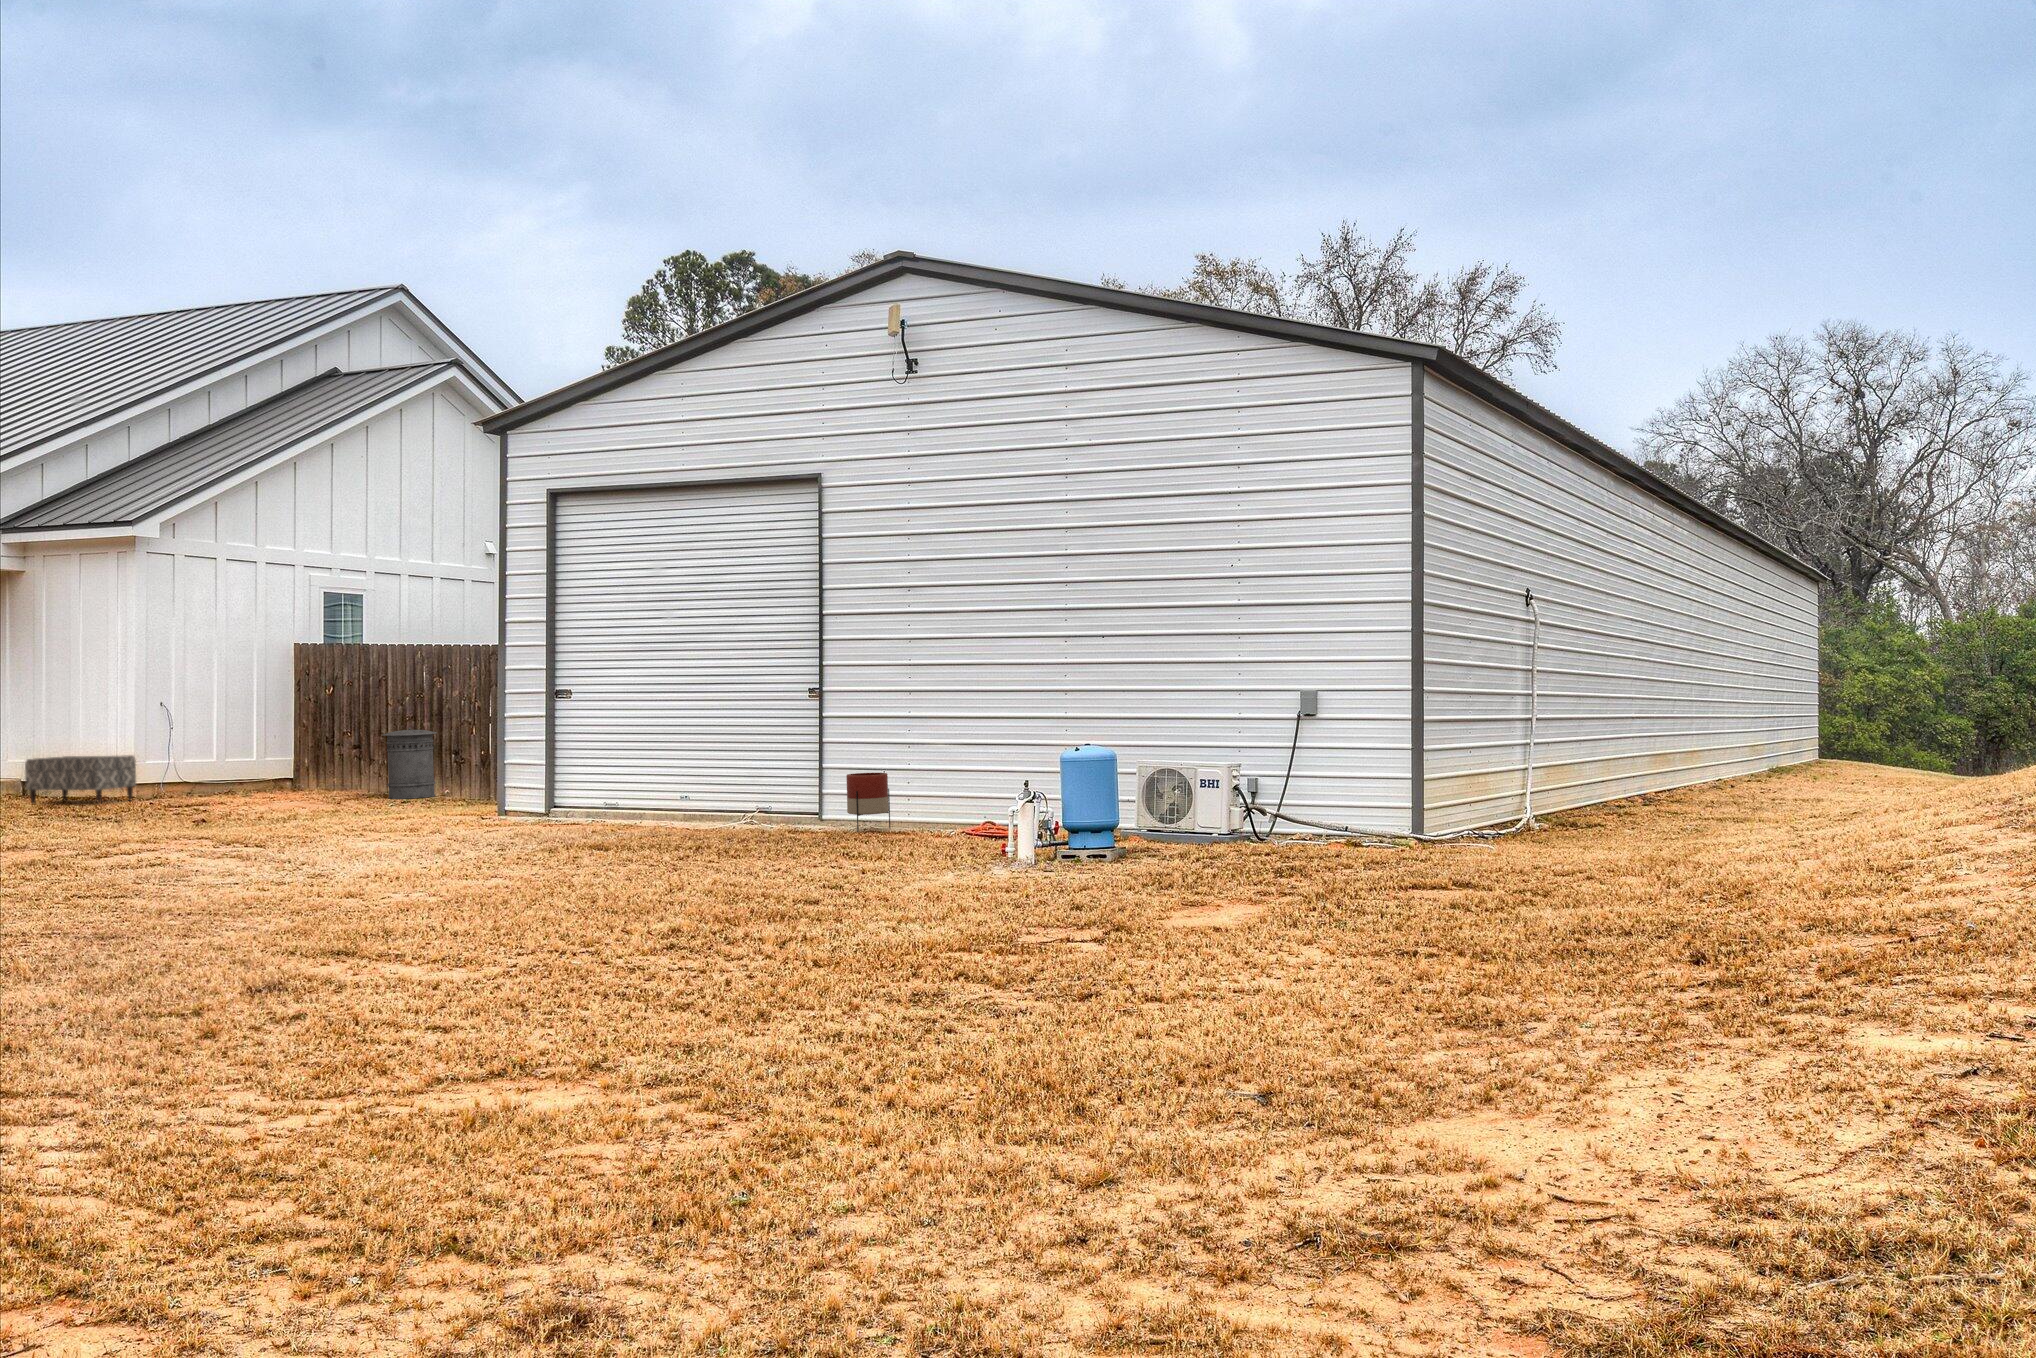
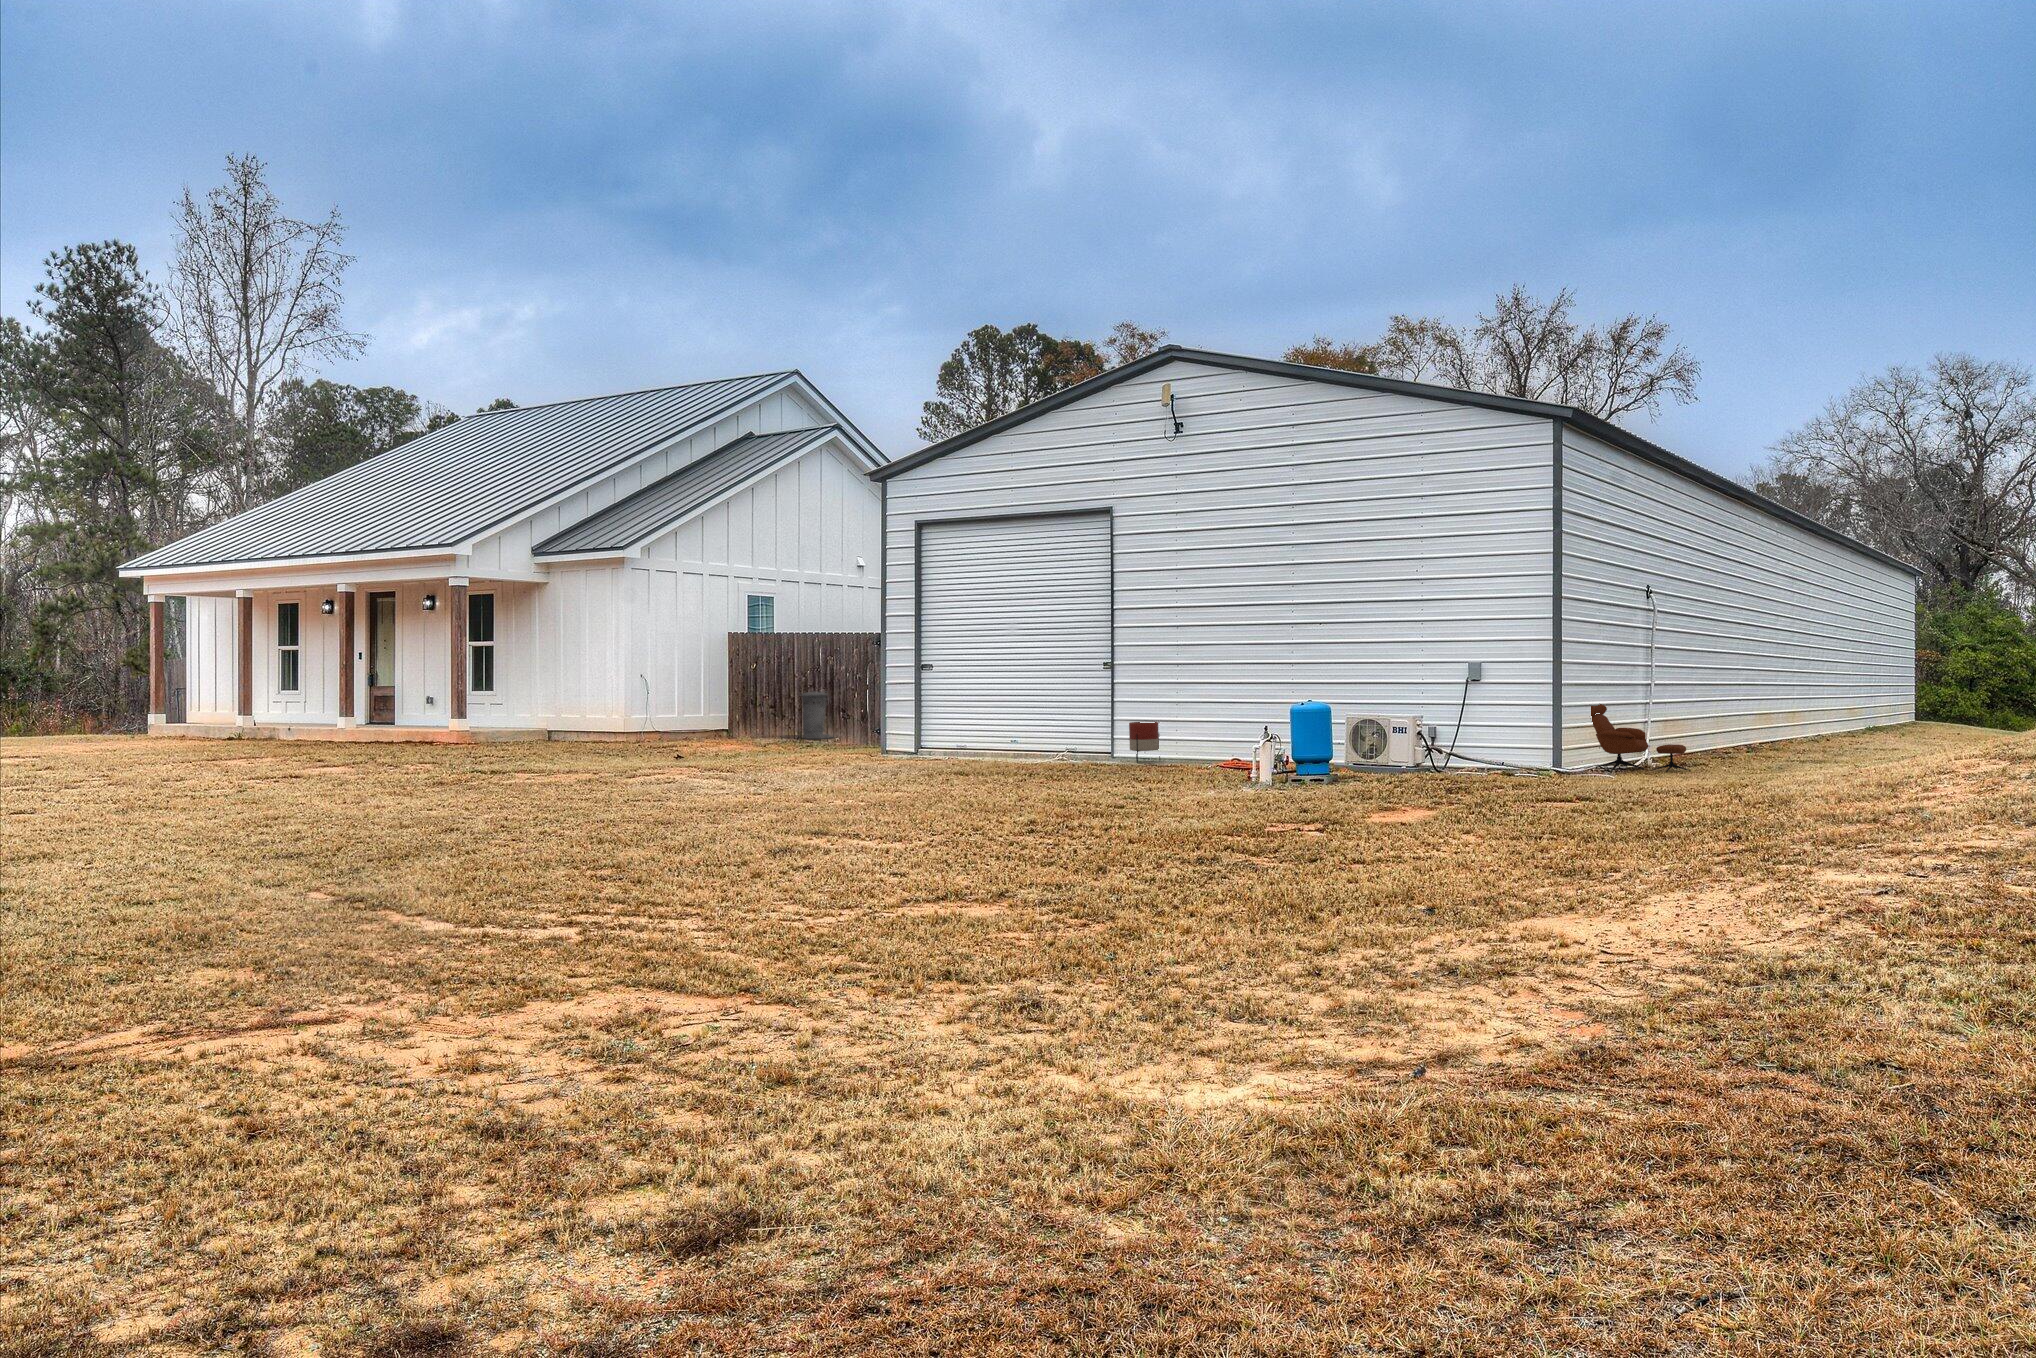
lounge chair: none [1461,744,1591,837] -> present [1591,704,1690,772]
bench: present [25,755,136,804] -> none [571,708,640,740]

